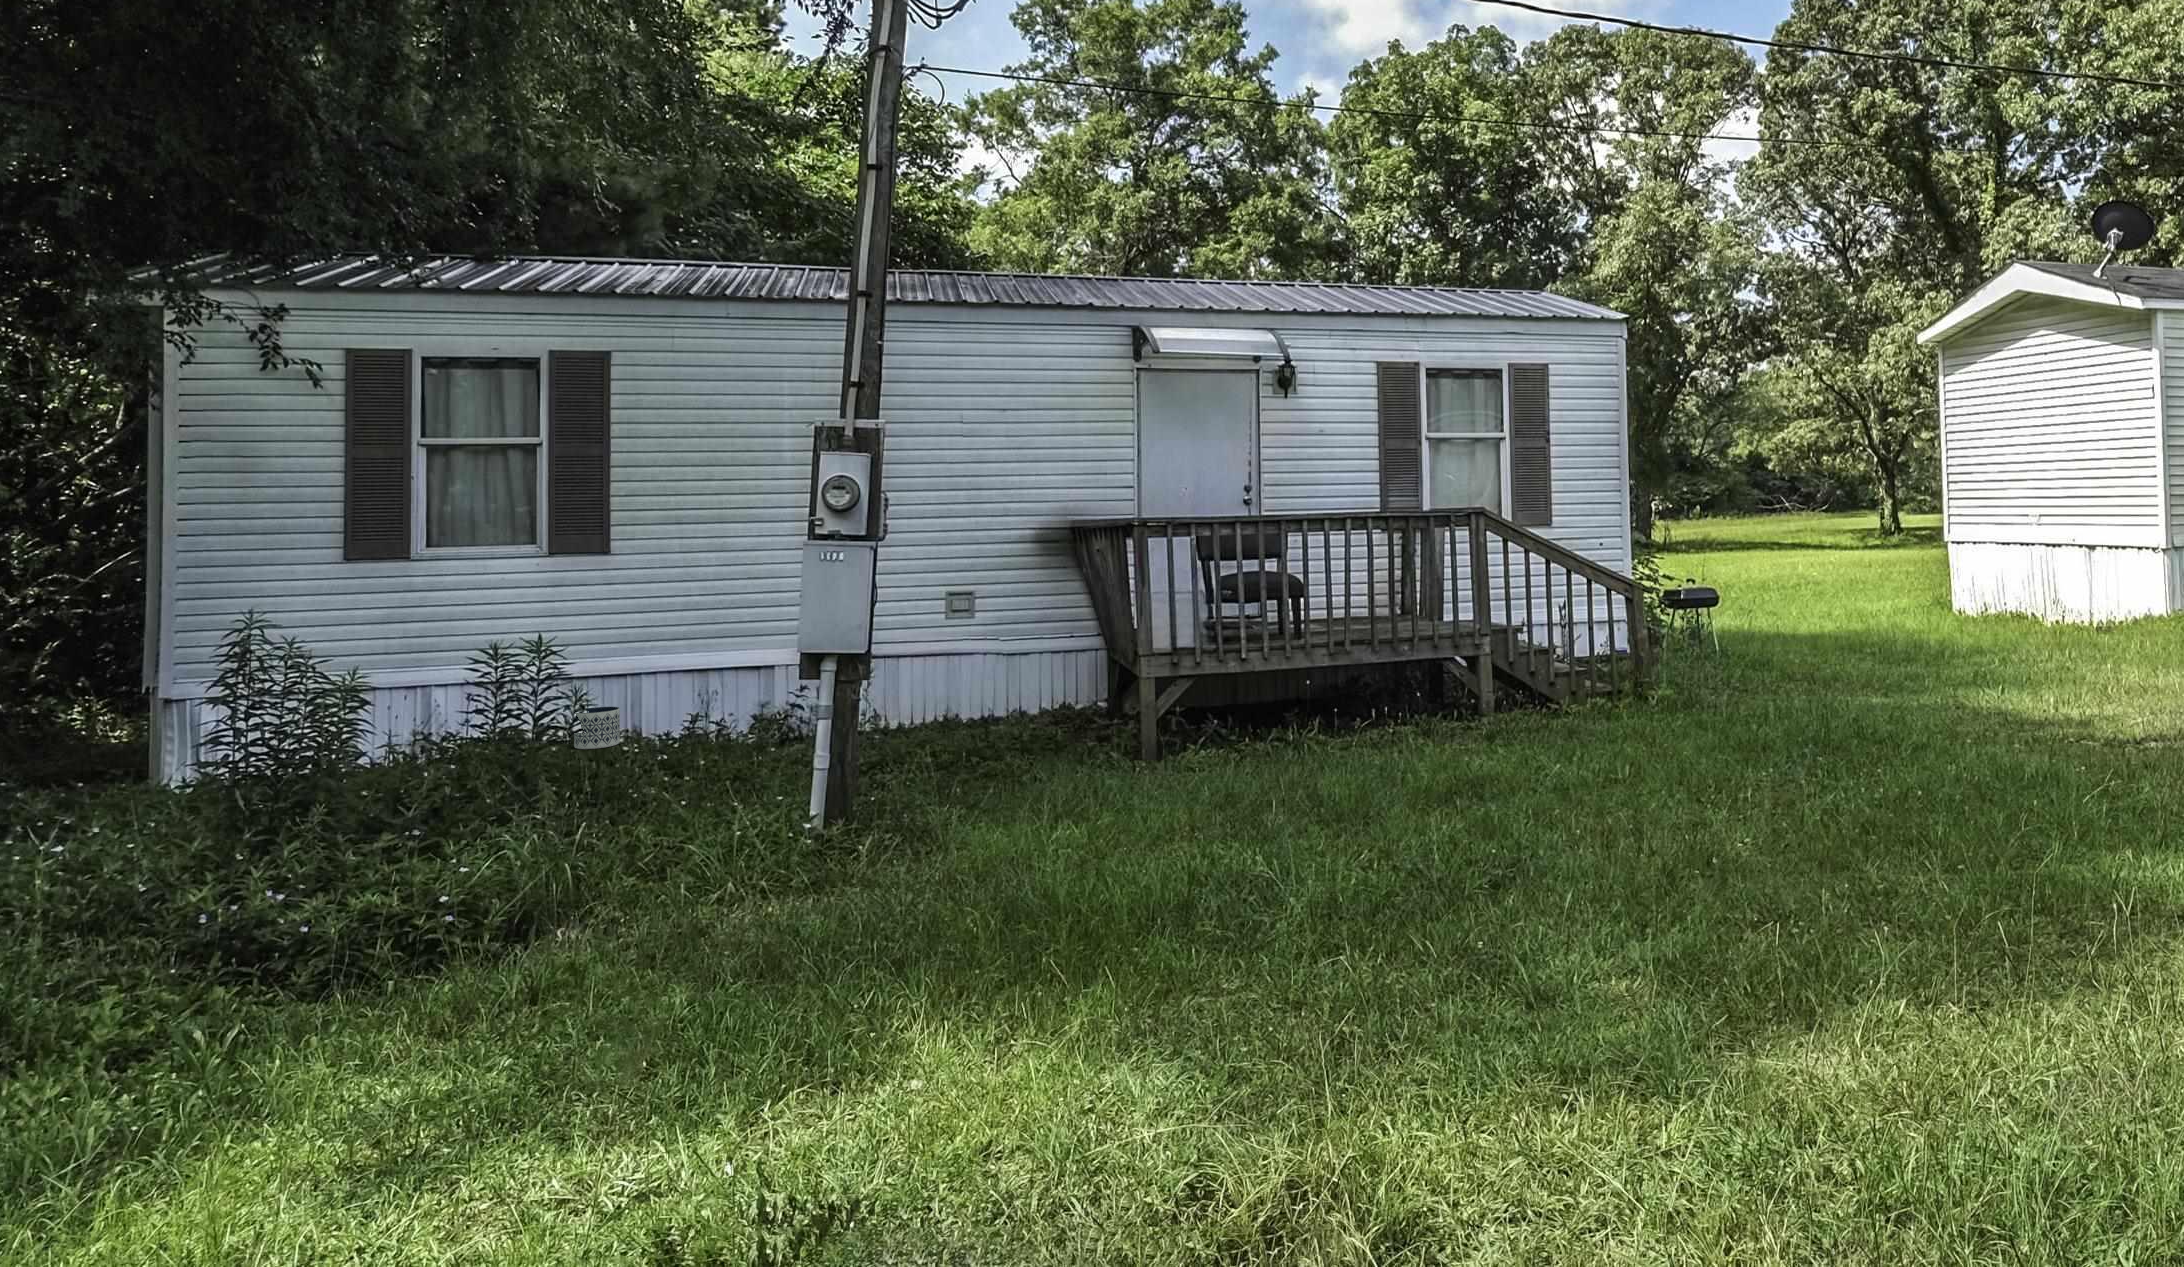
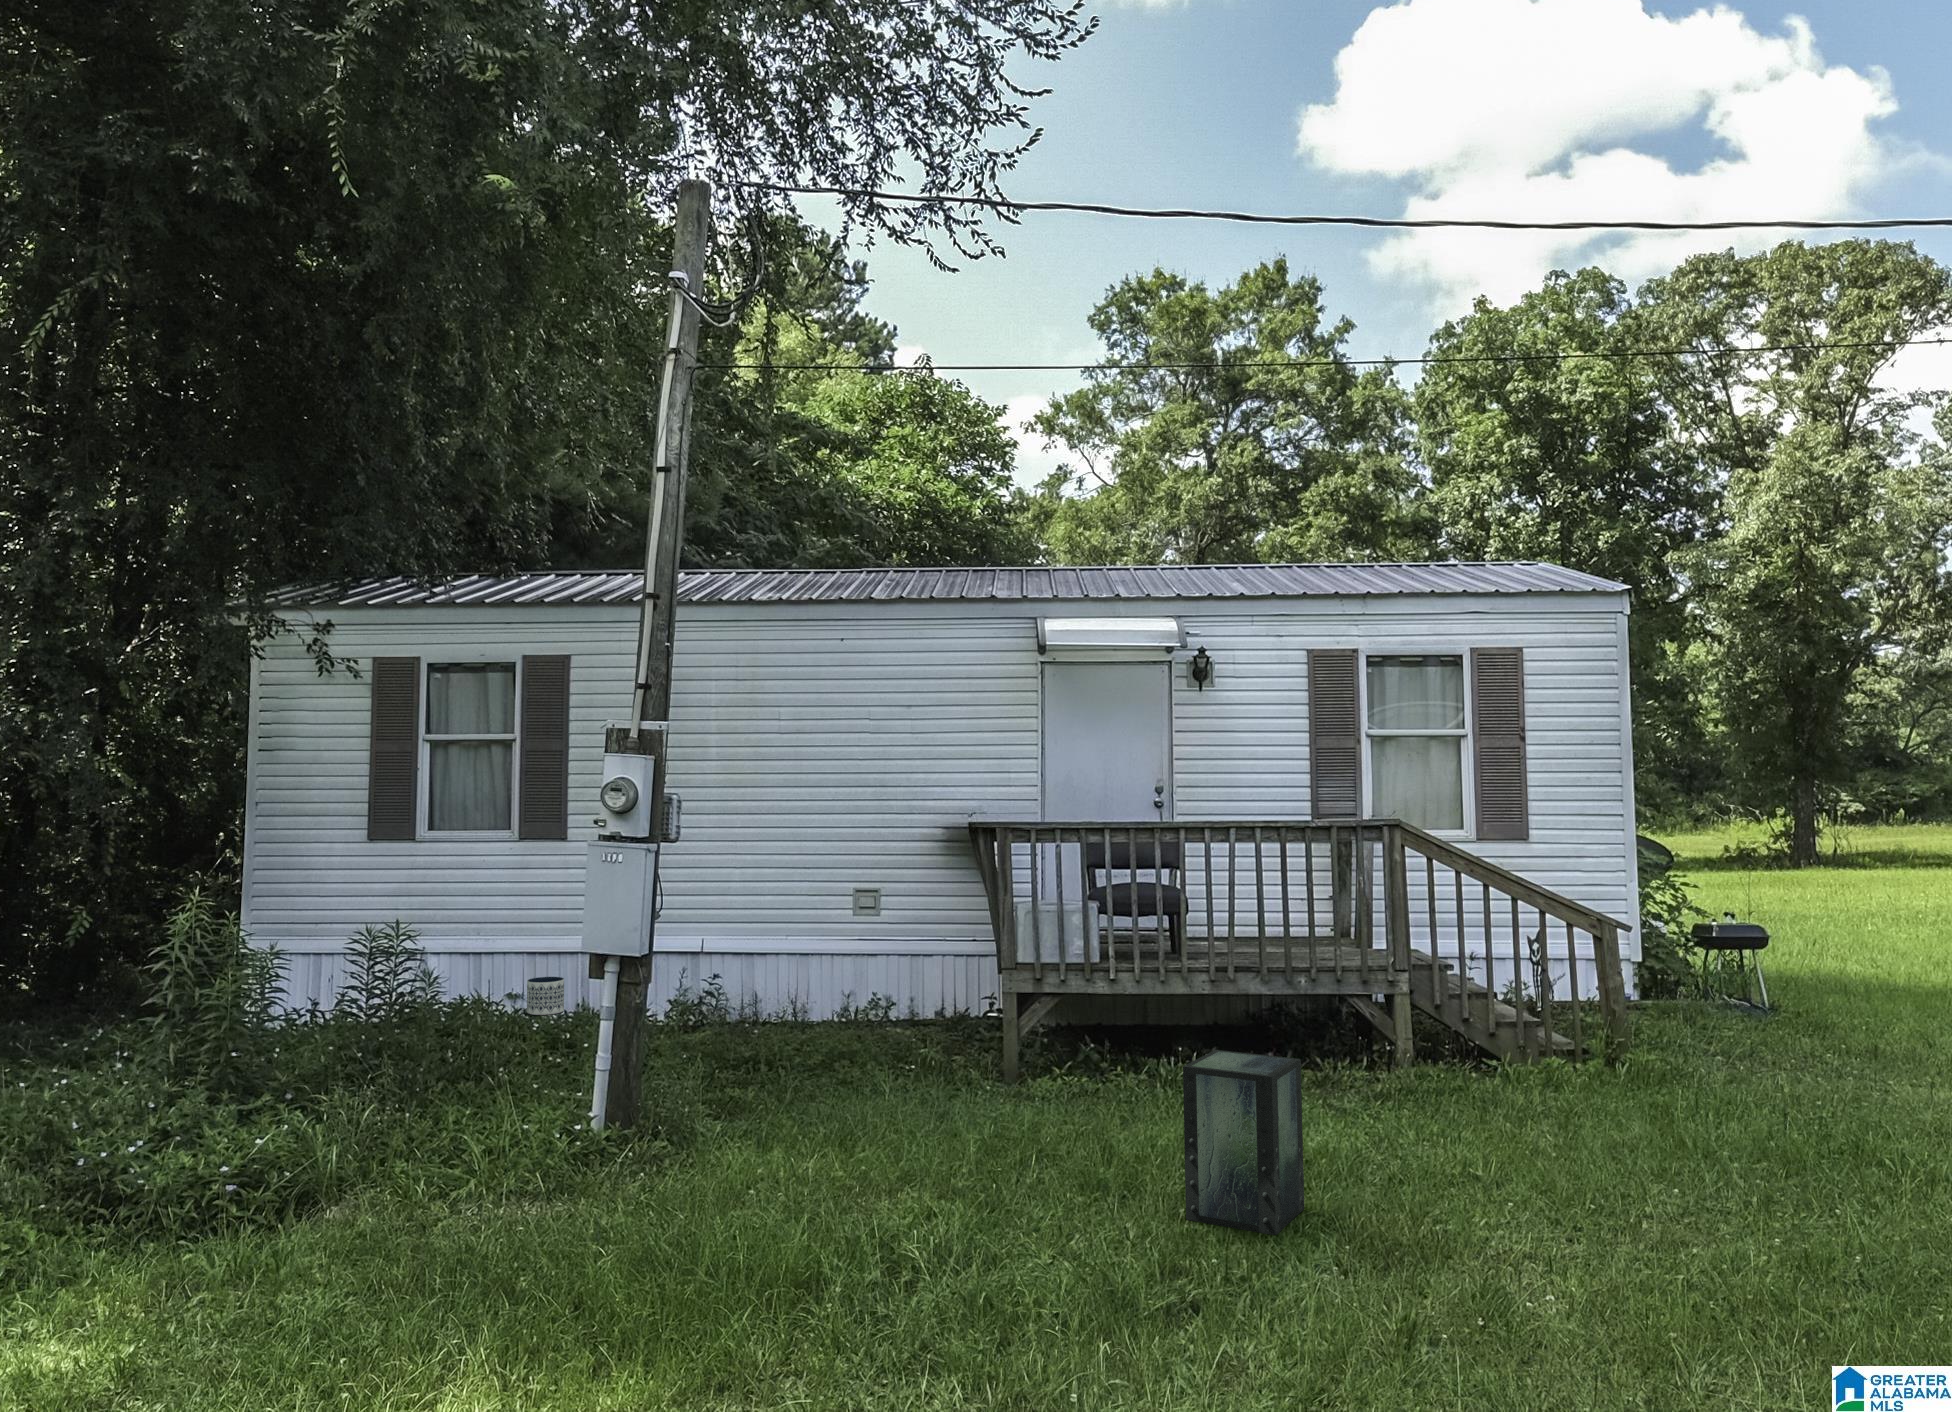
storage box: none [1429,680,1510,813] -> present [1183,1050,1304,1235]

